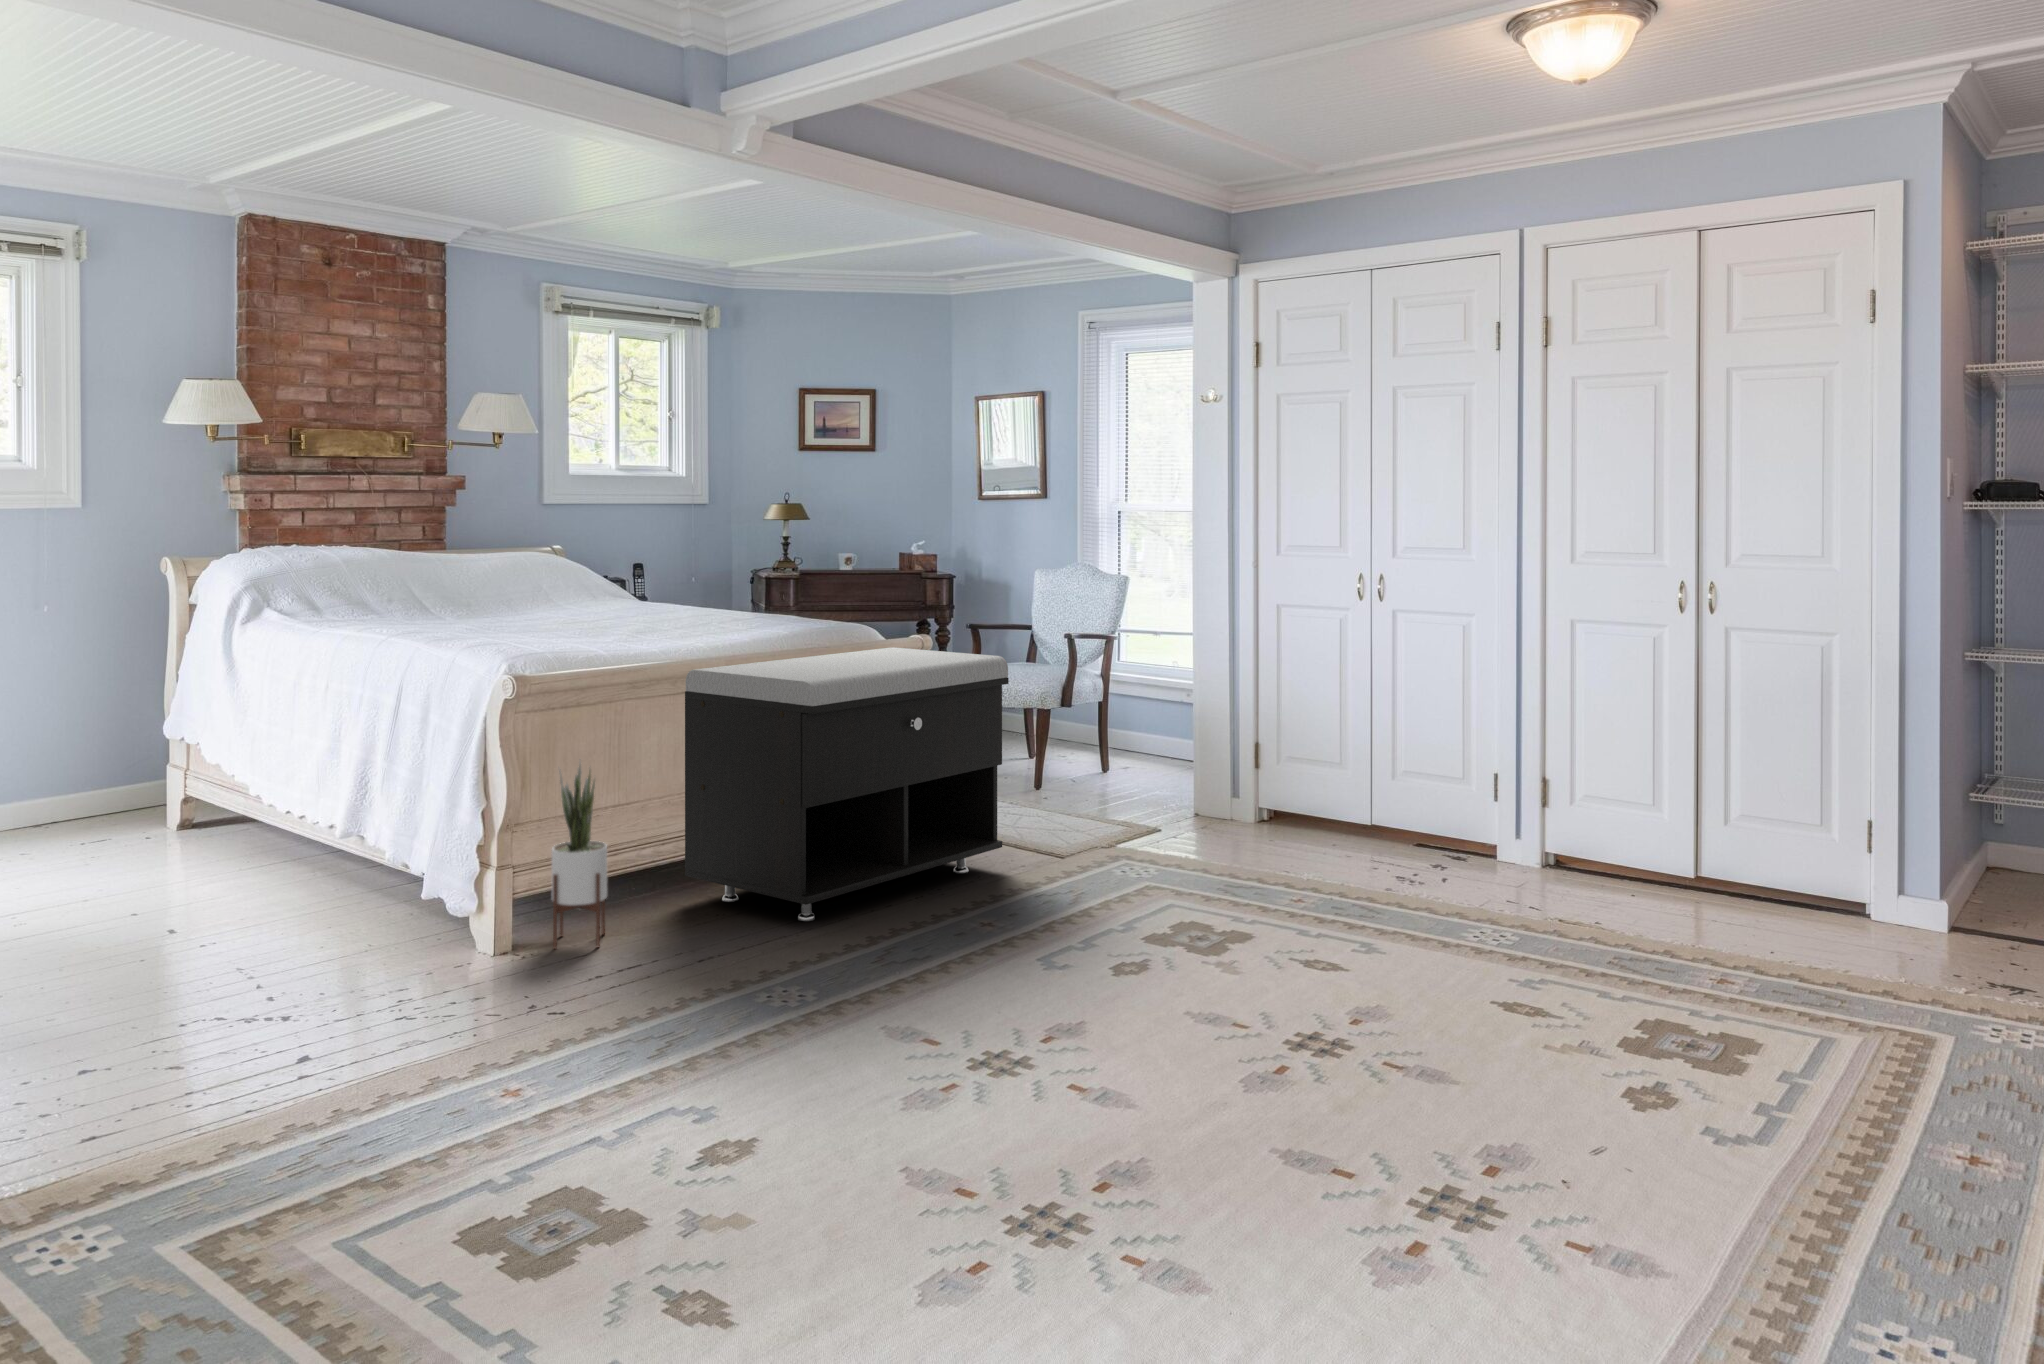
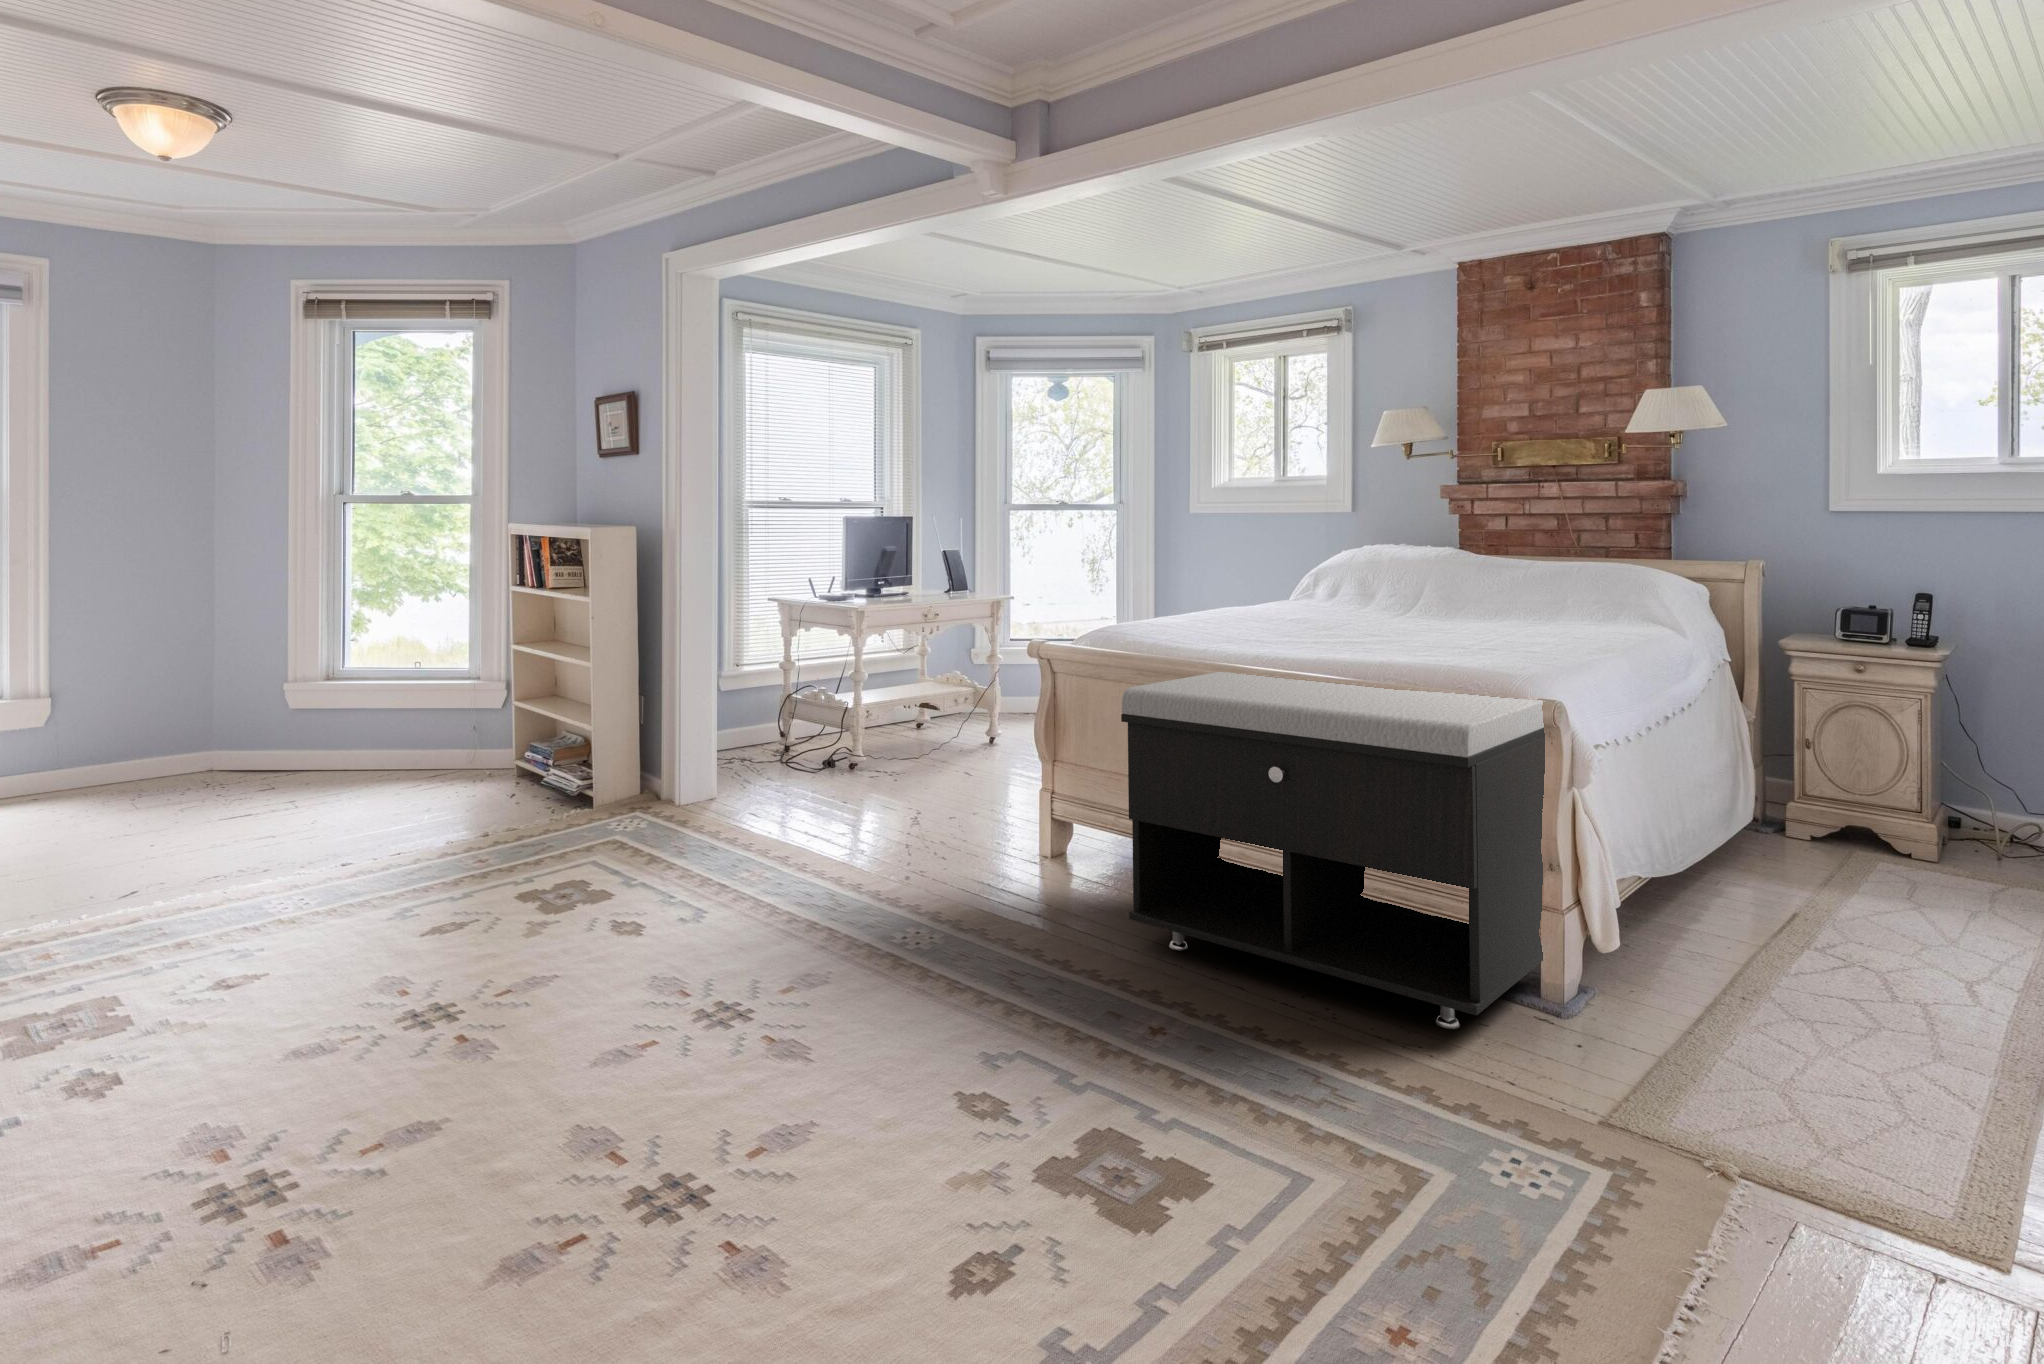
potted plant: present [552,764,607,948] -> none [1053,723,1121,886]

